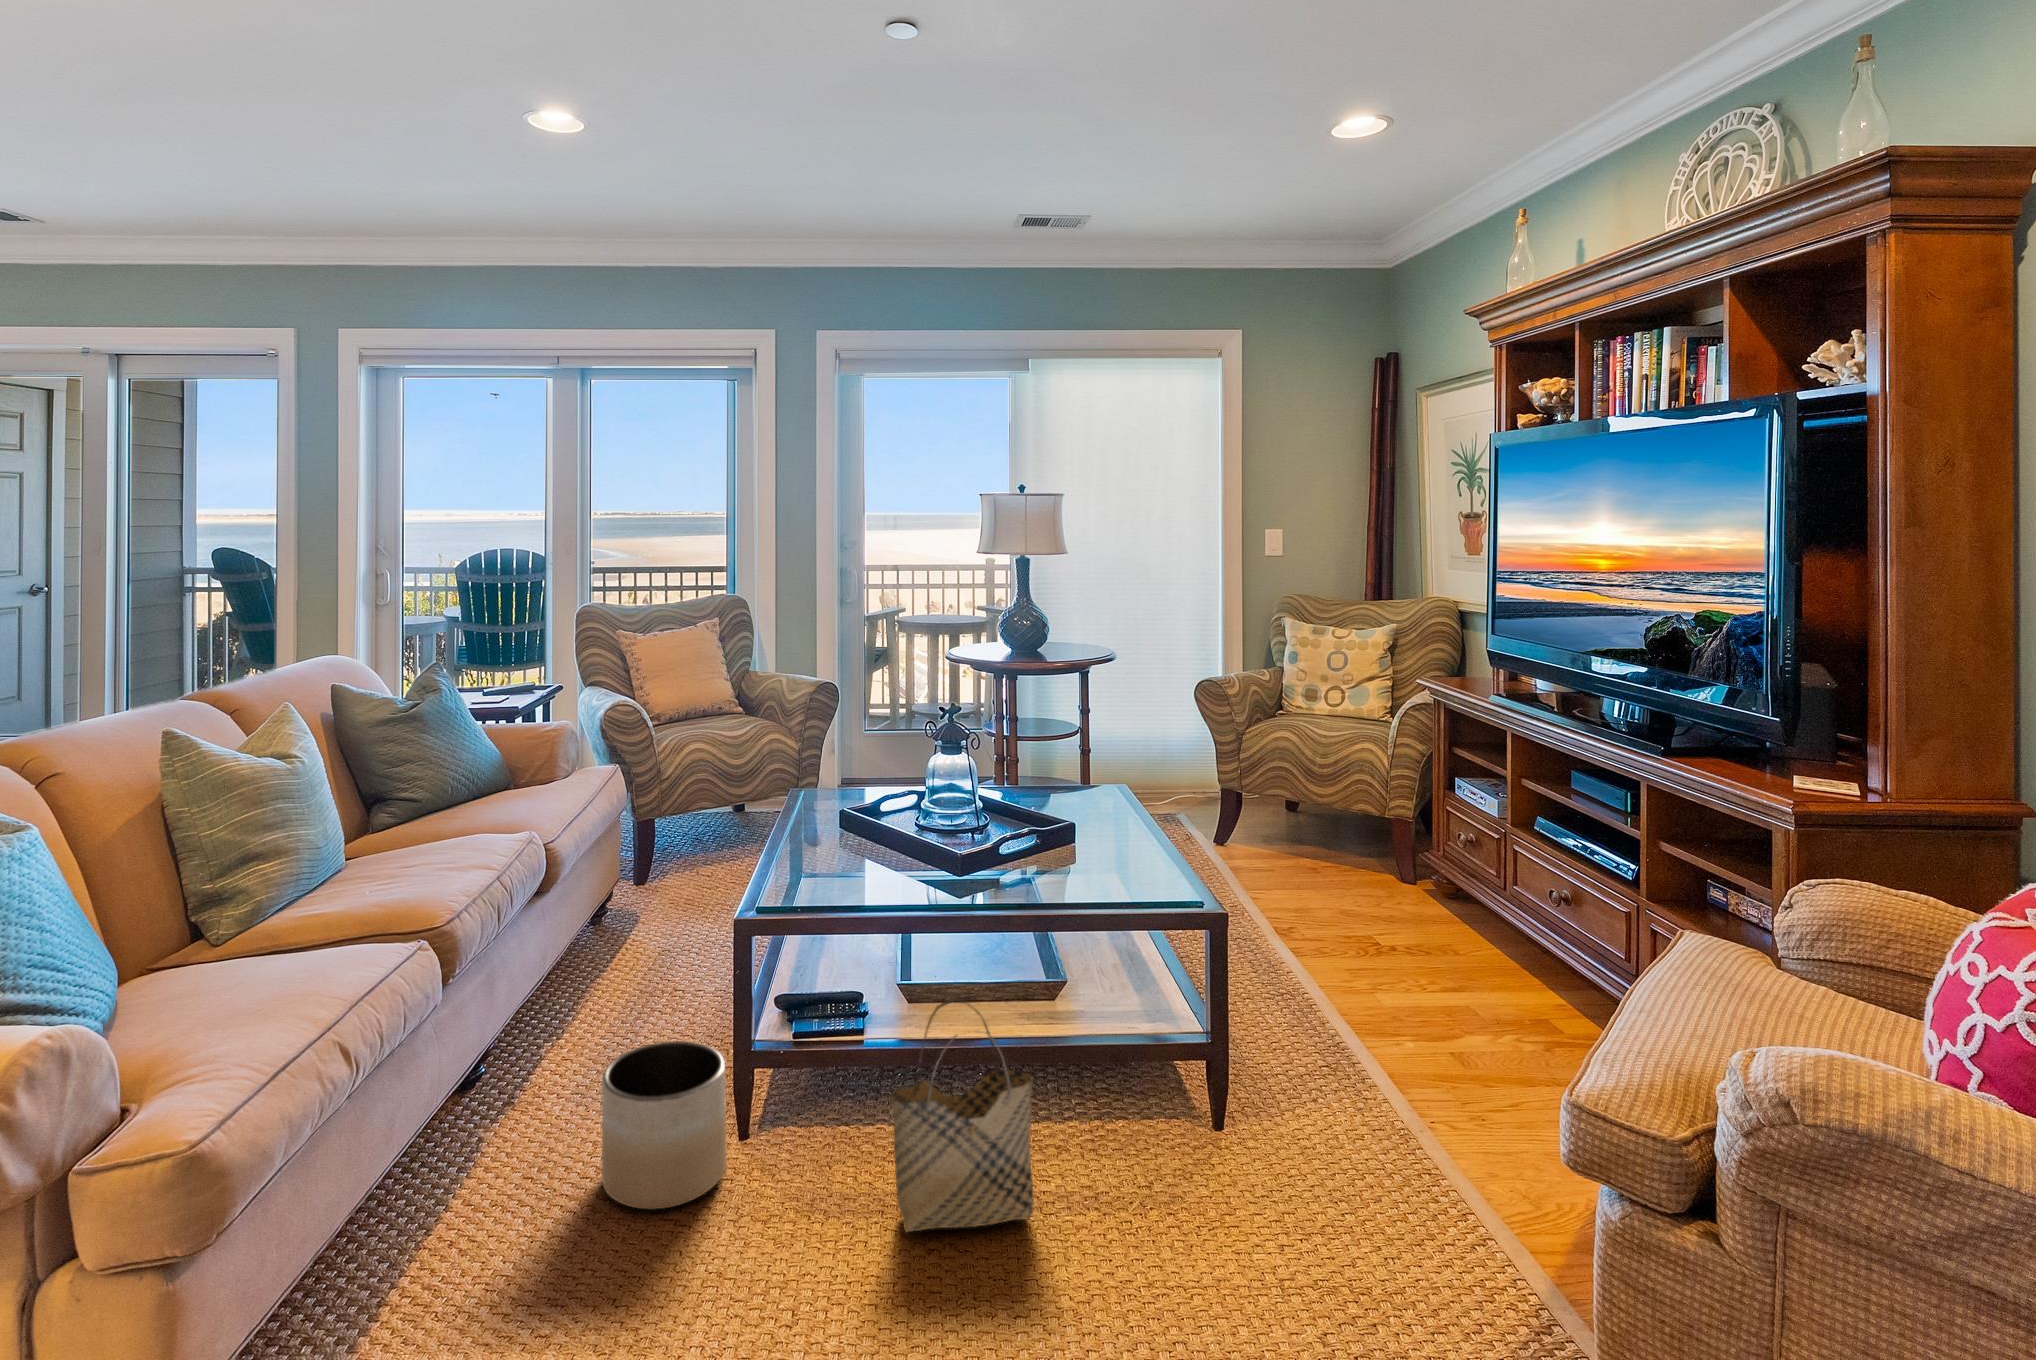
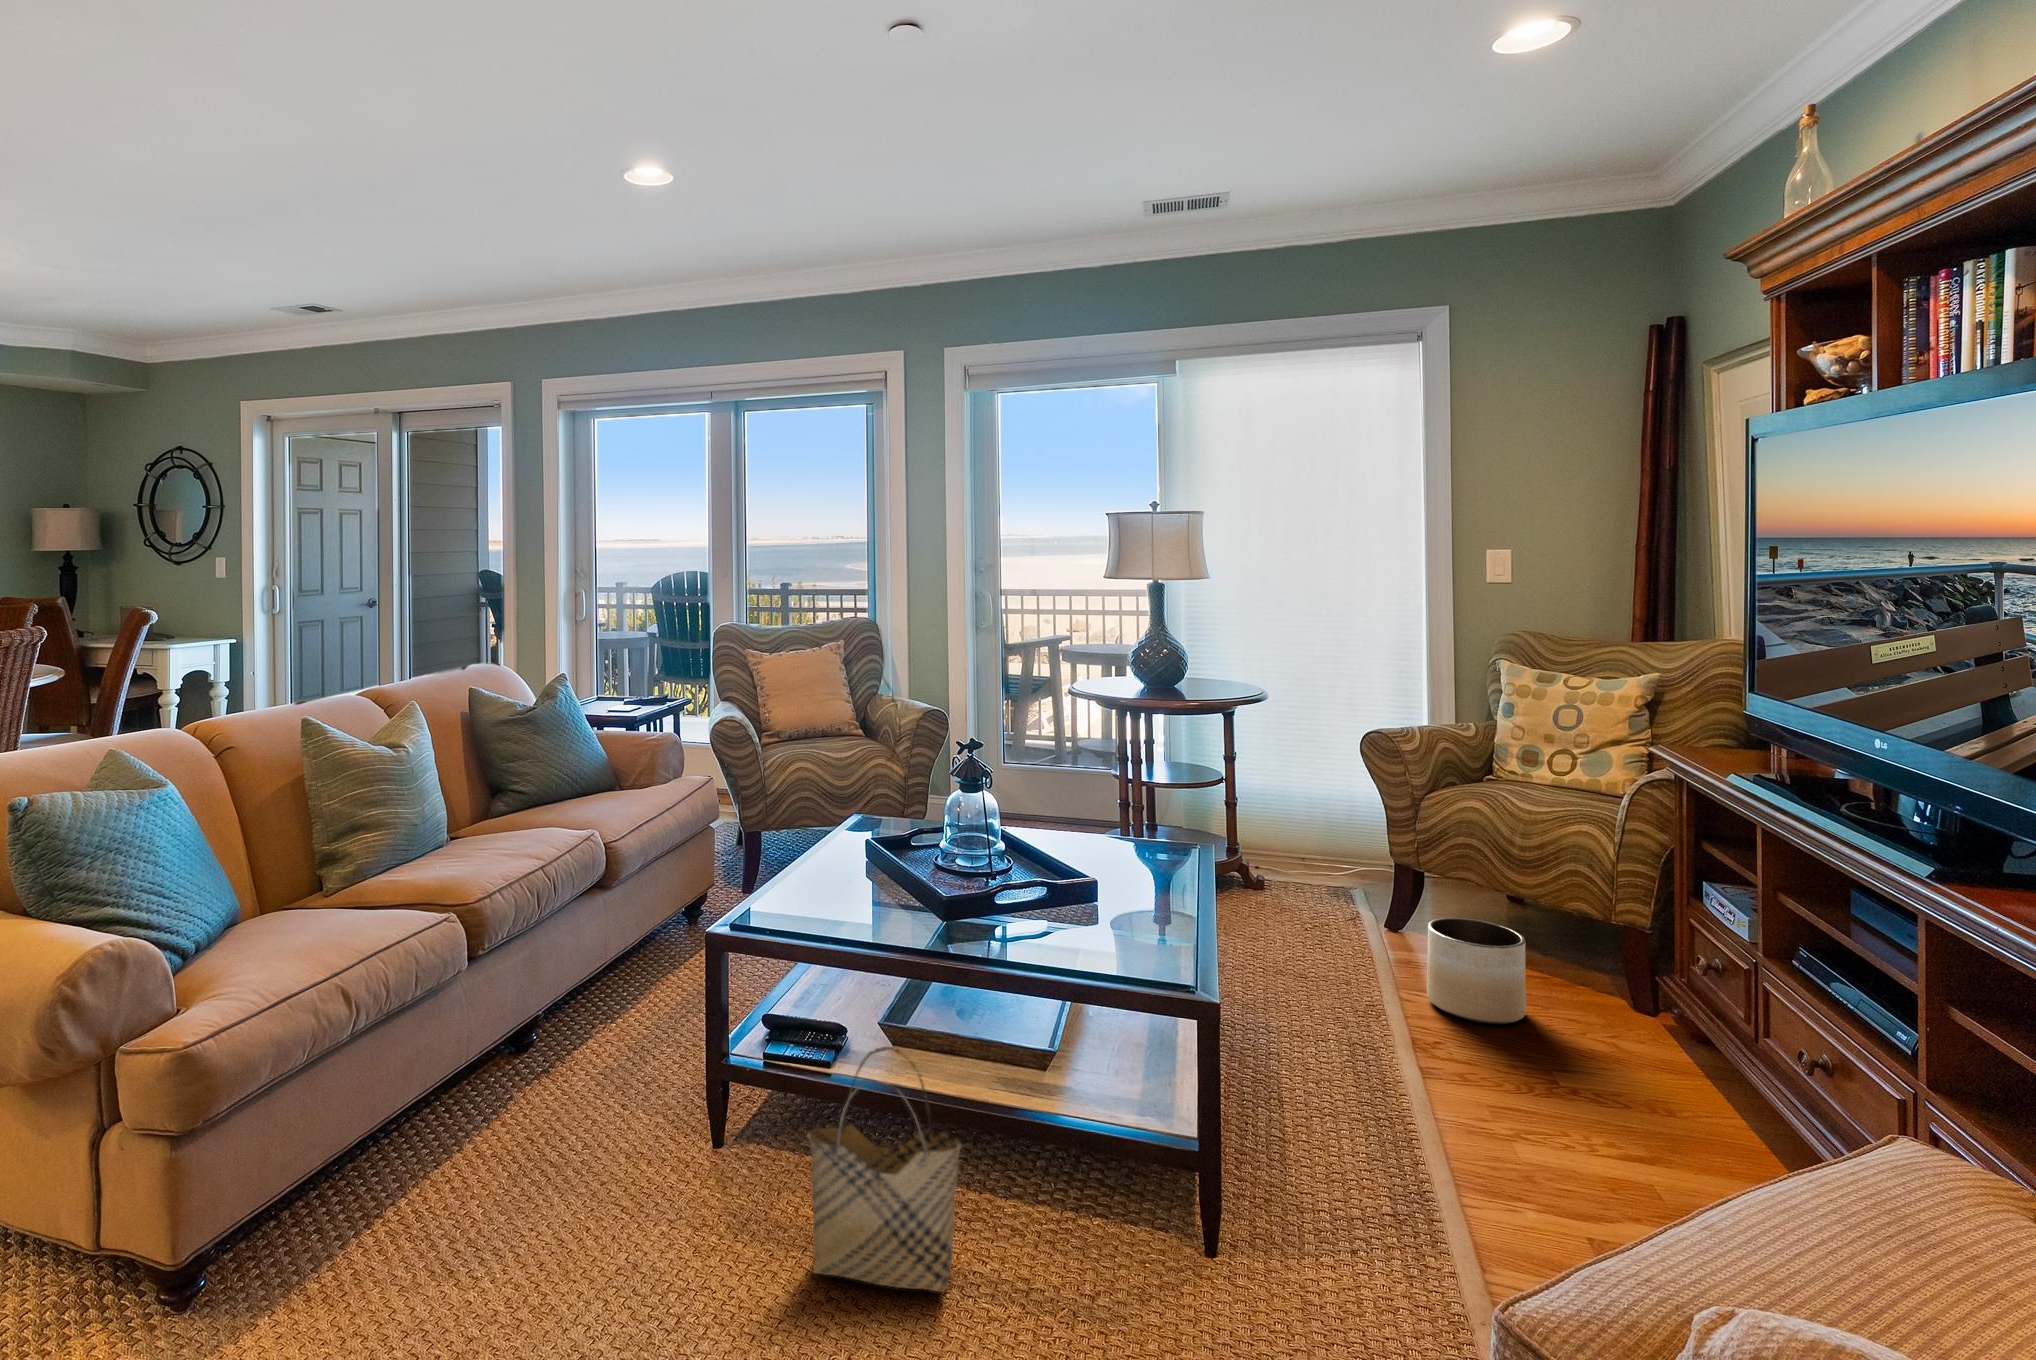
planter: present [602,1041,727,1210] -> present [1427,918,1526,1024]

